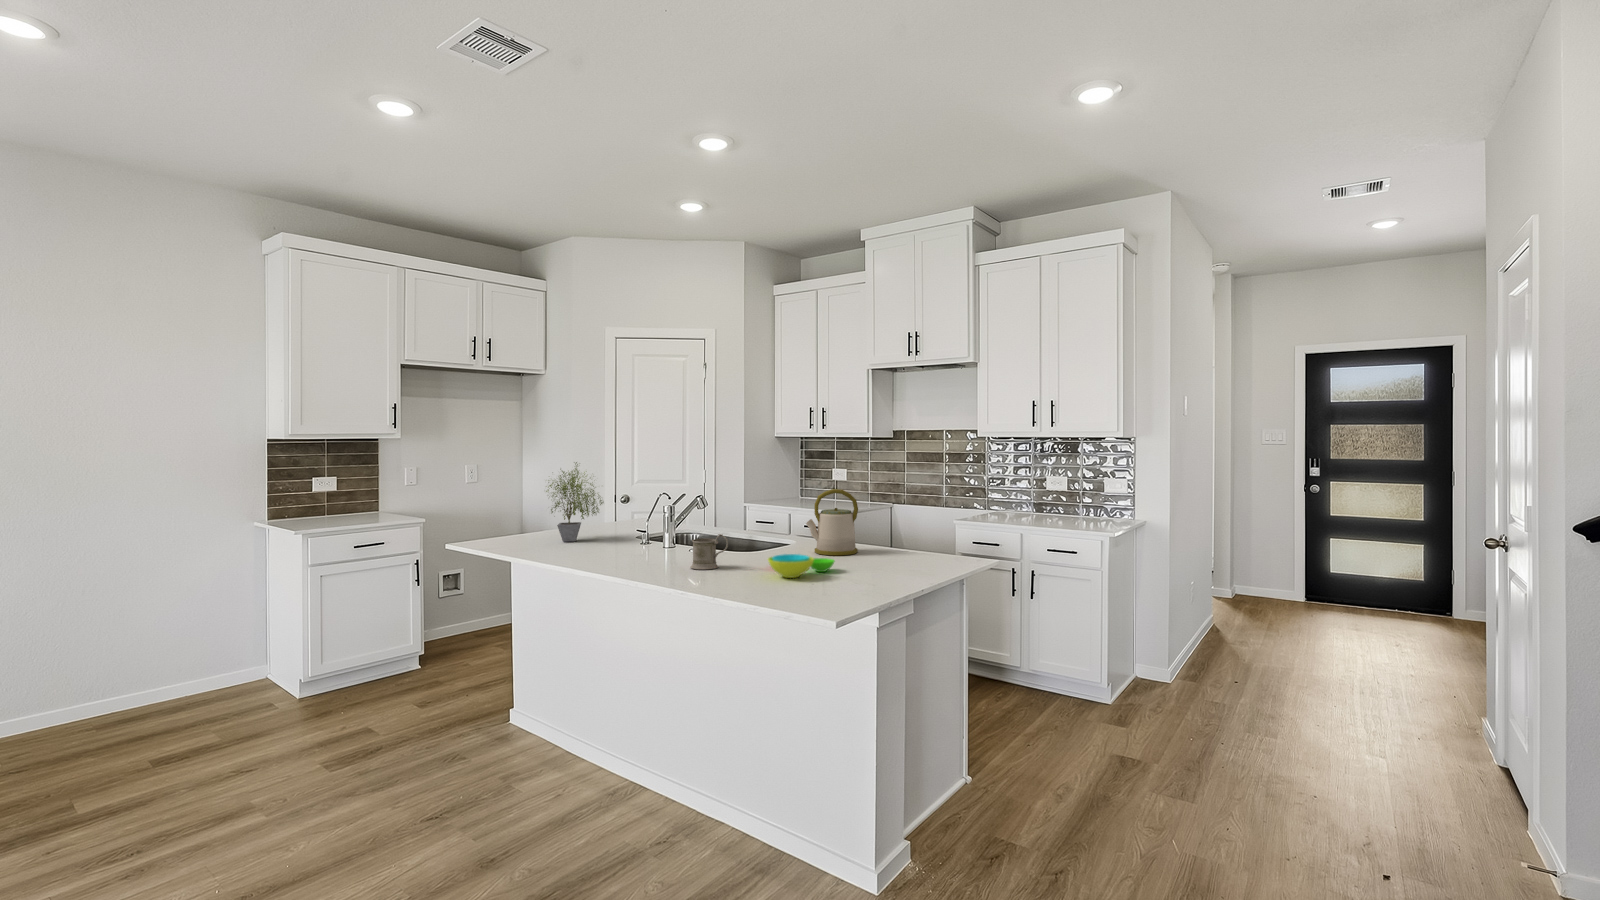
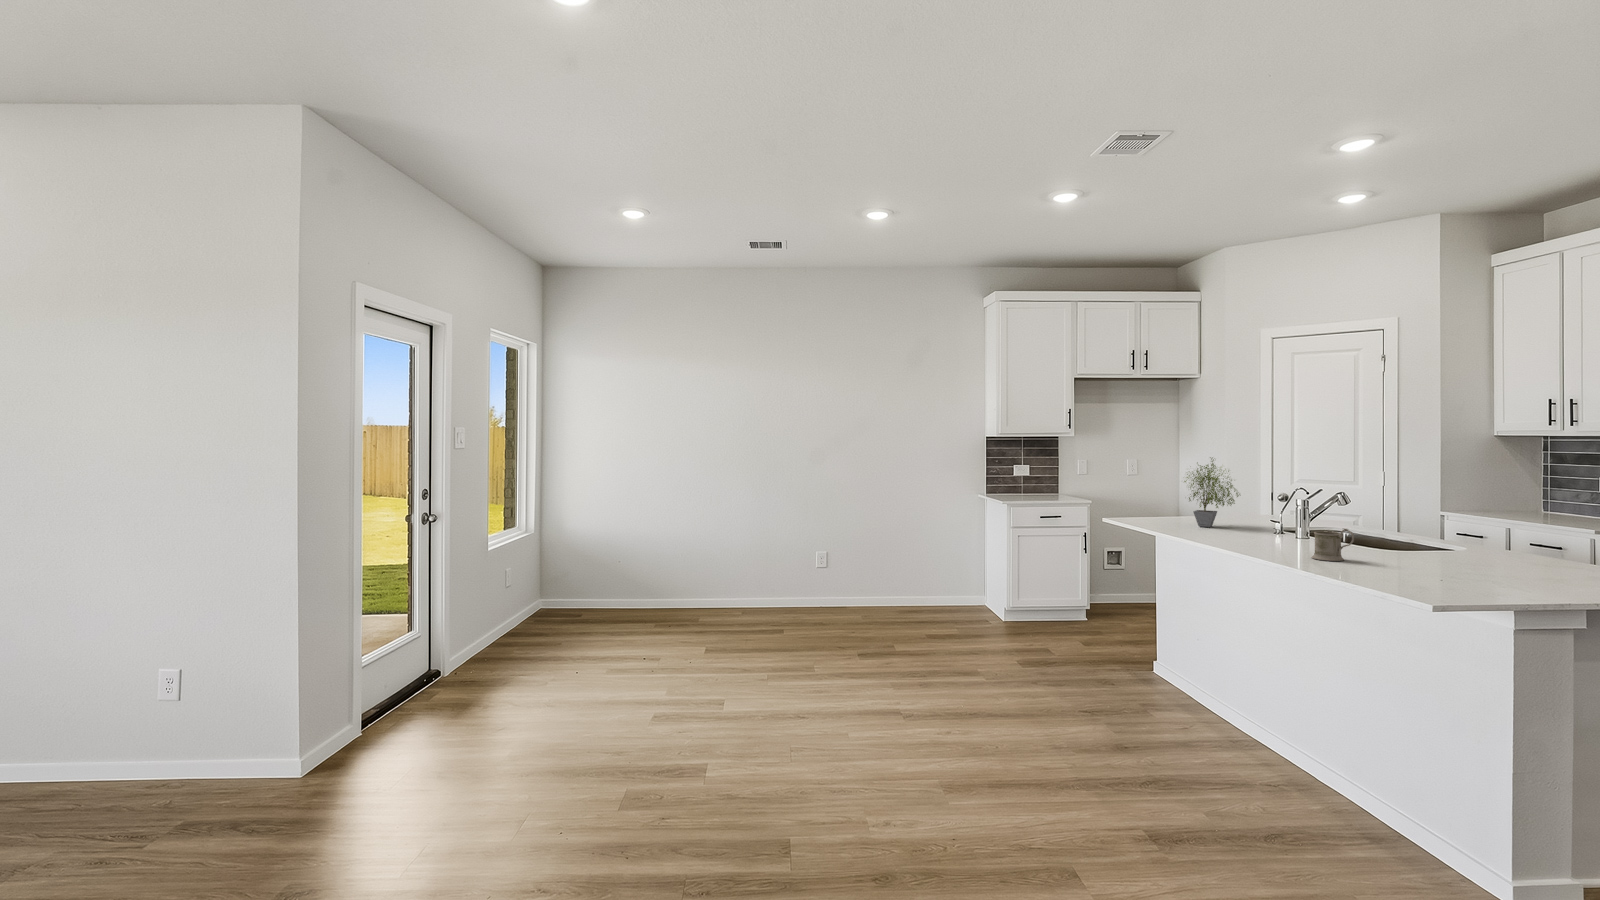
kettle: present [806,489,858,555] -> none [1472,493,1553,569]
bowl: present [768,554,834,578] -> none [1395,554,1492,578]

